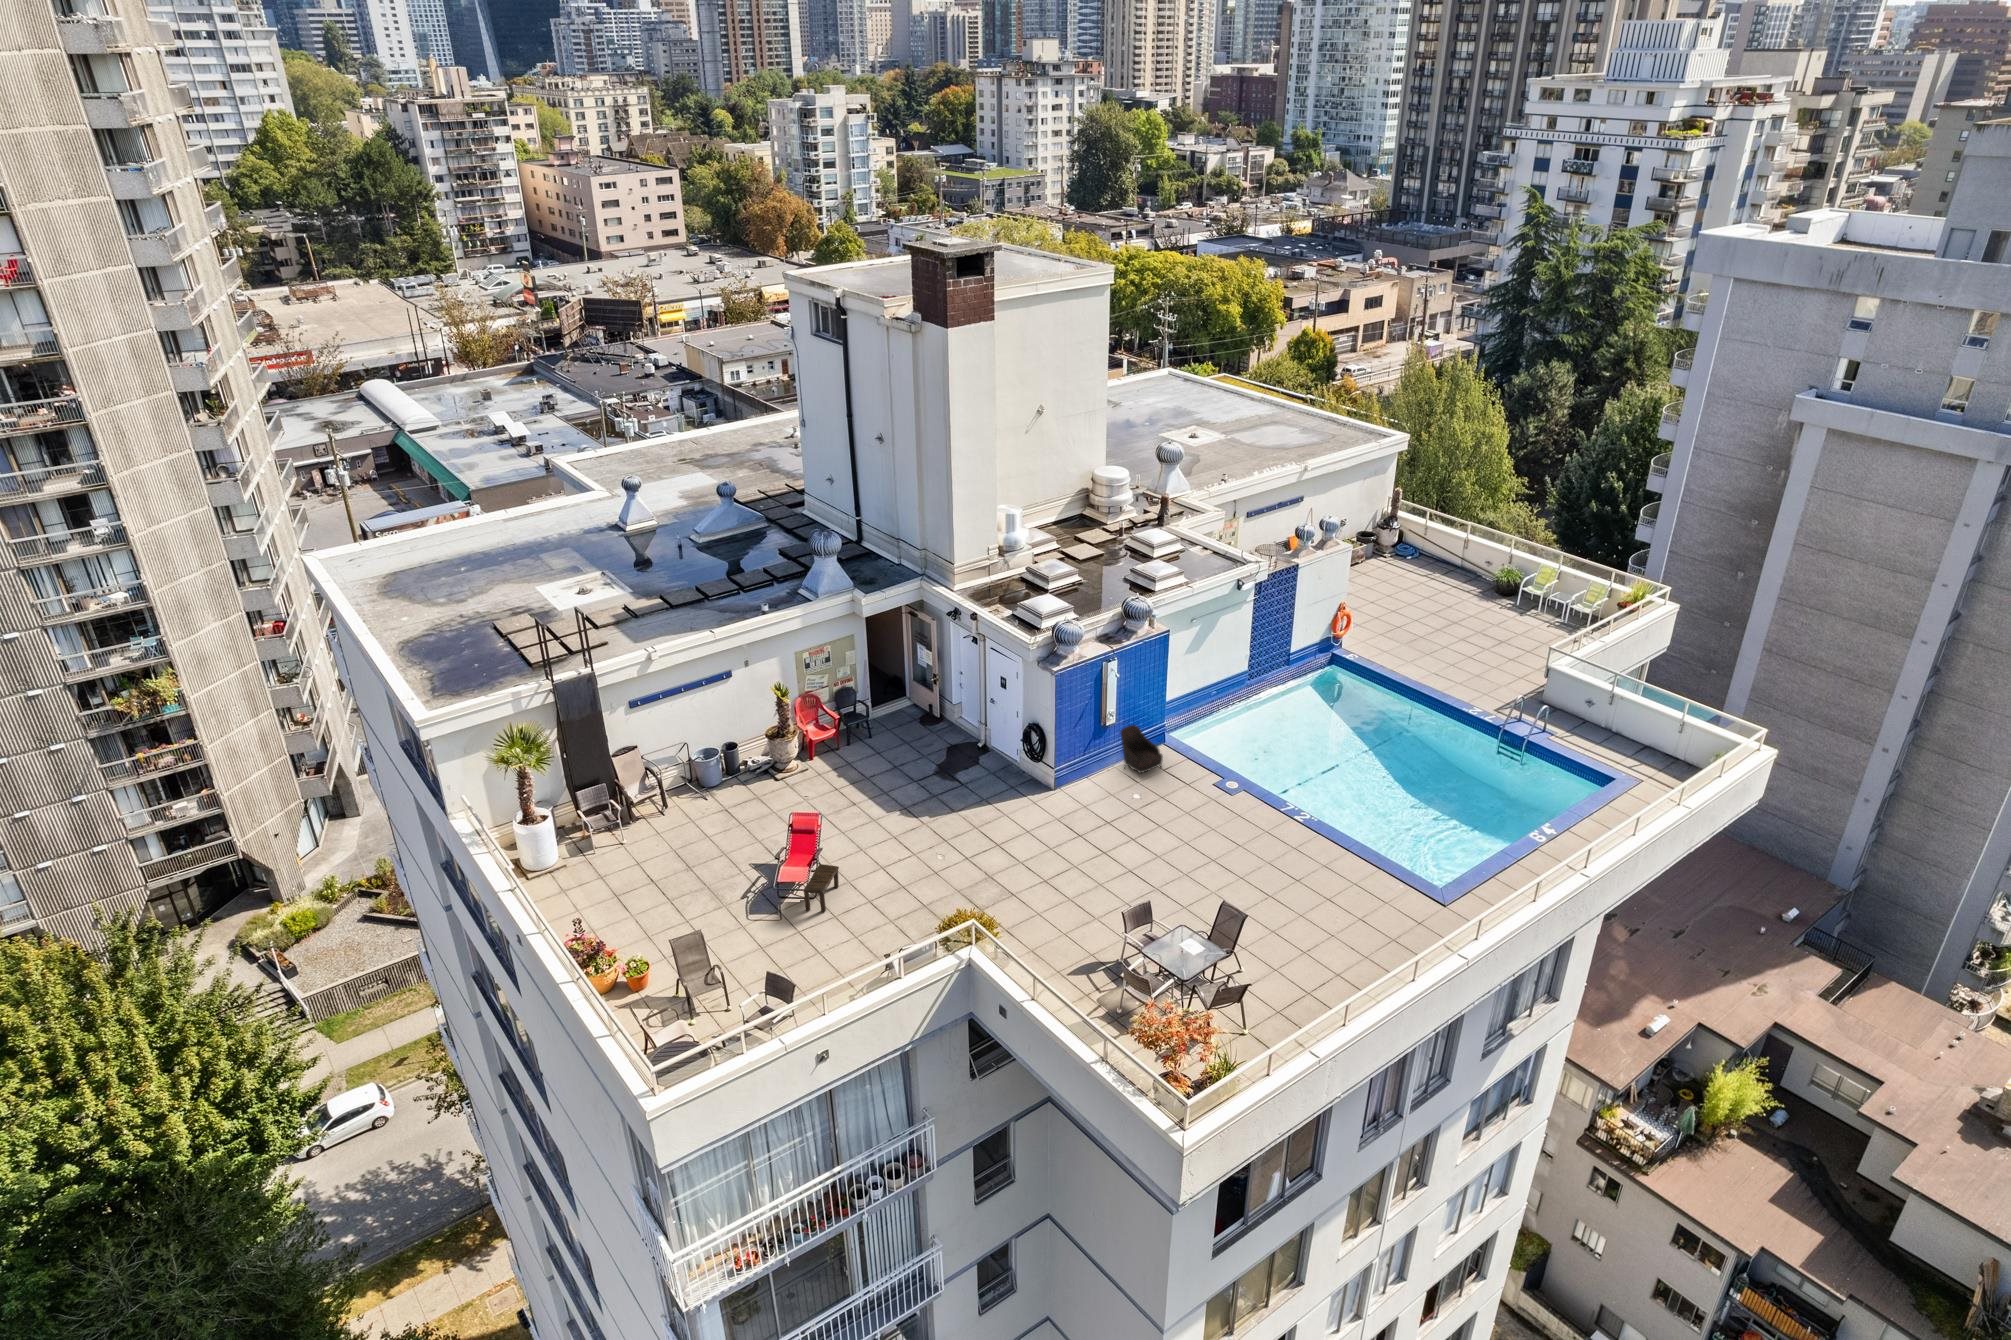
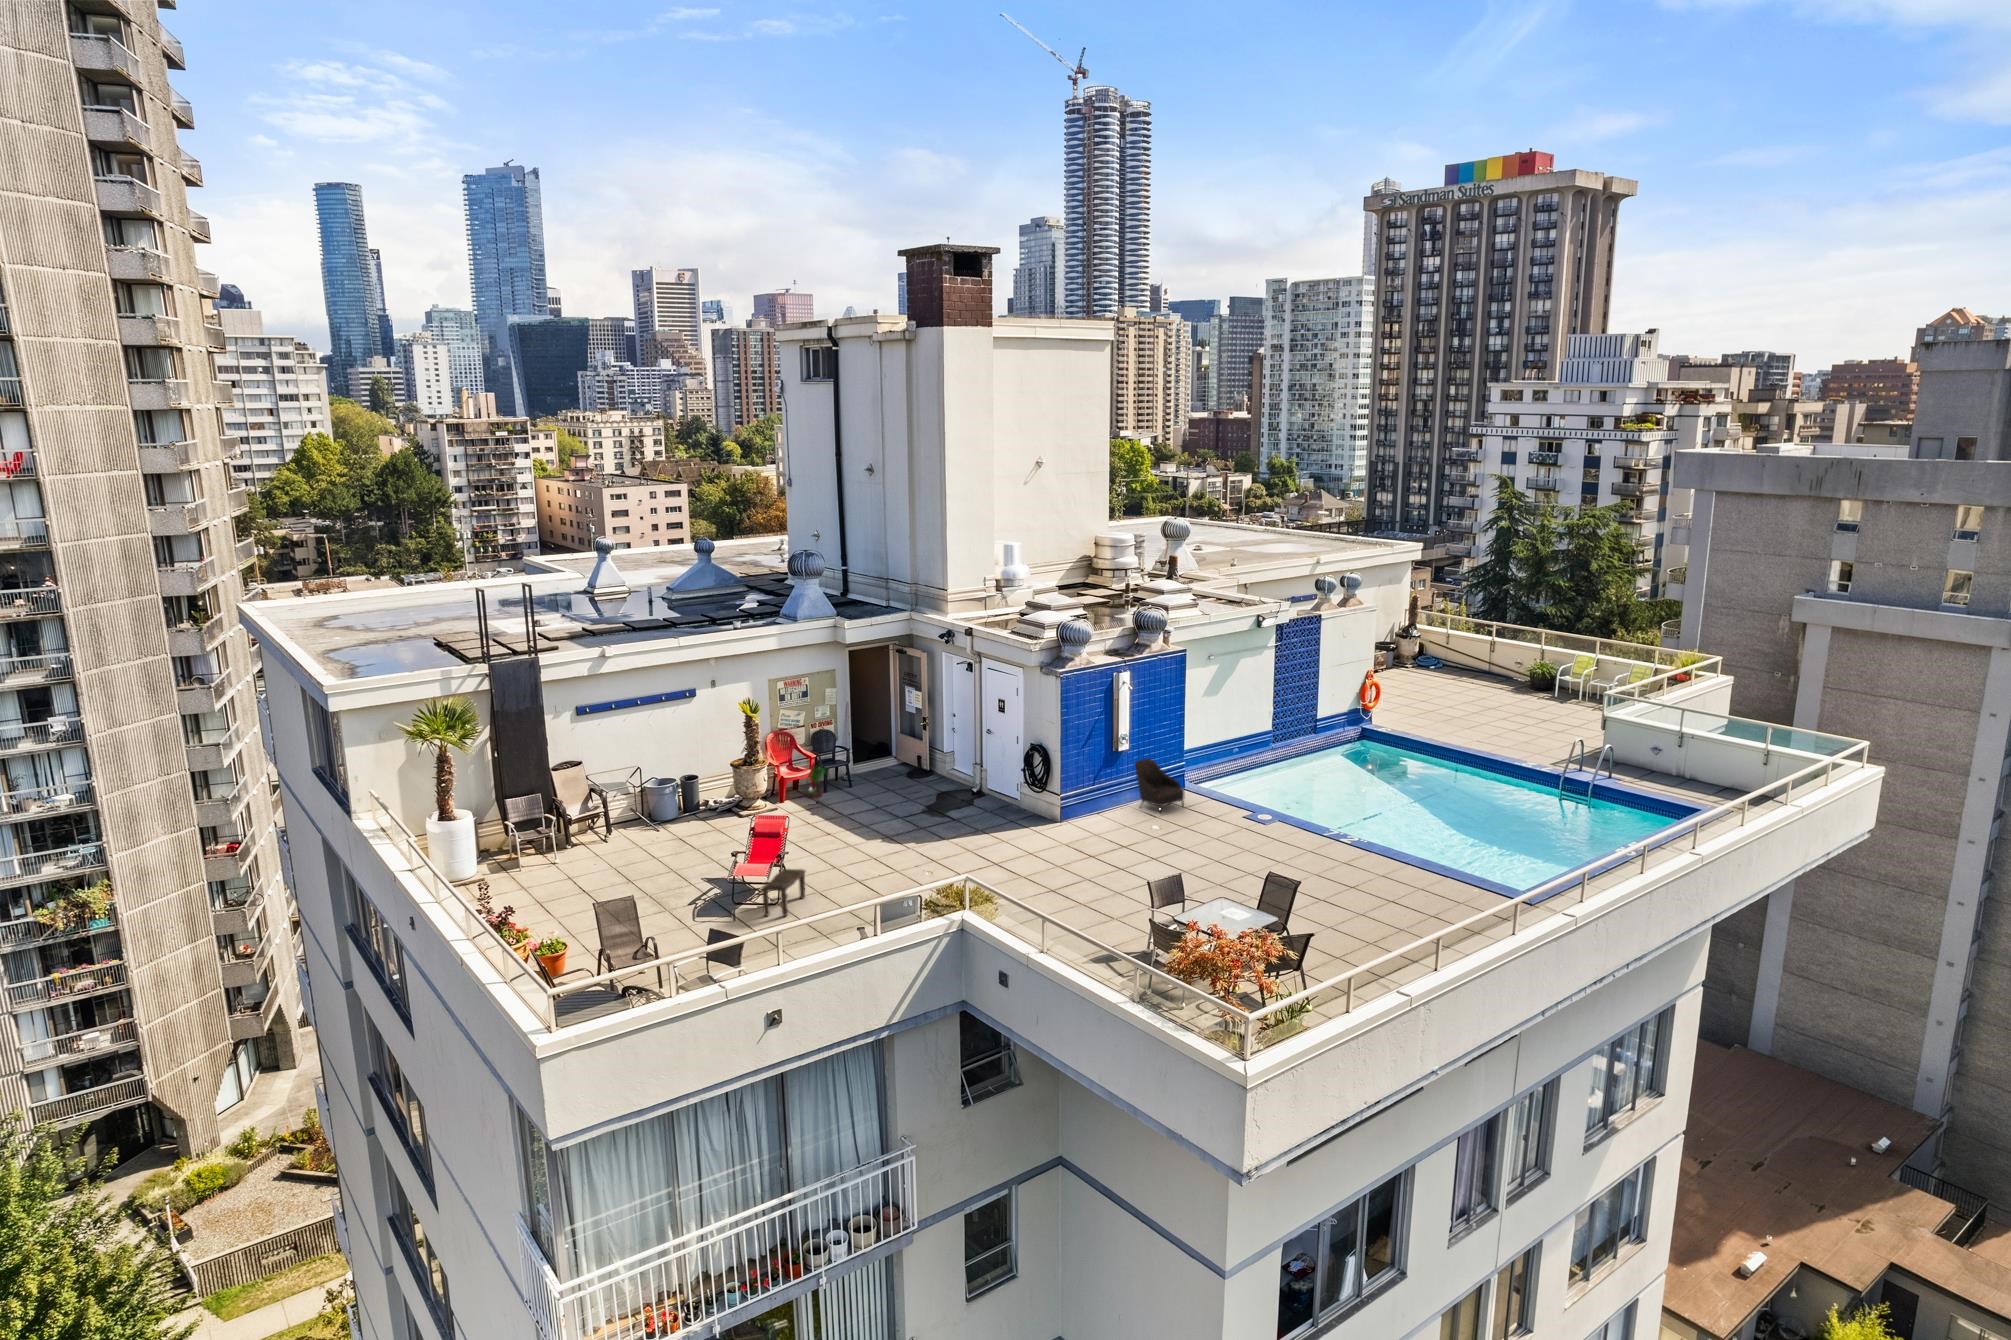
potted tree: none [830,721,850,753] -> present [805,767,825,799]

